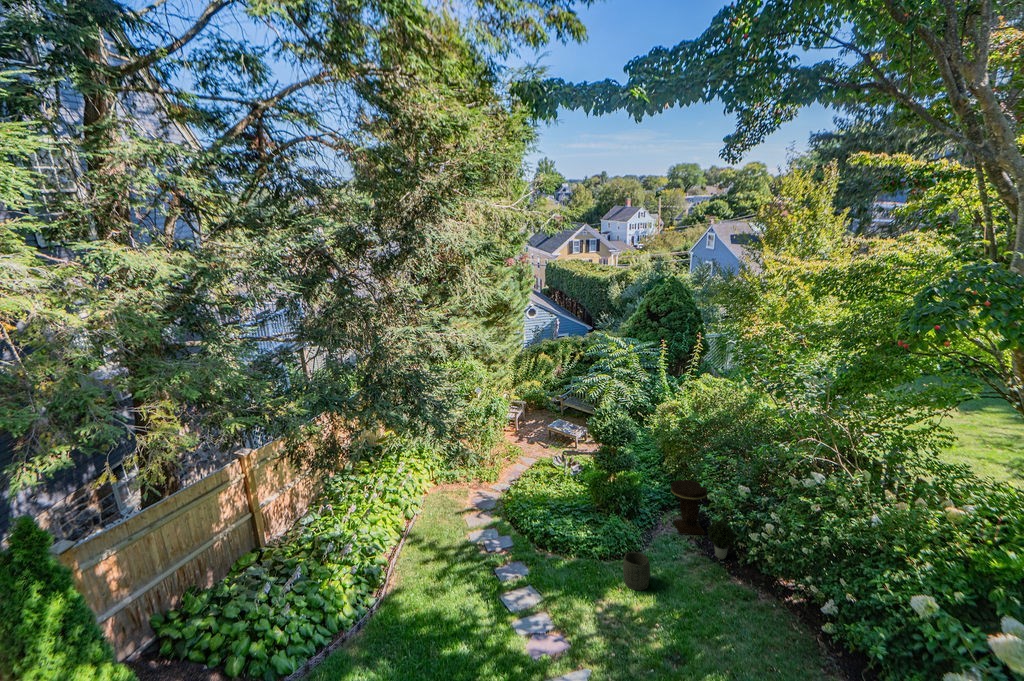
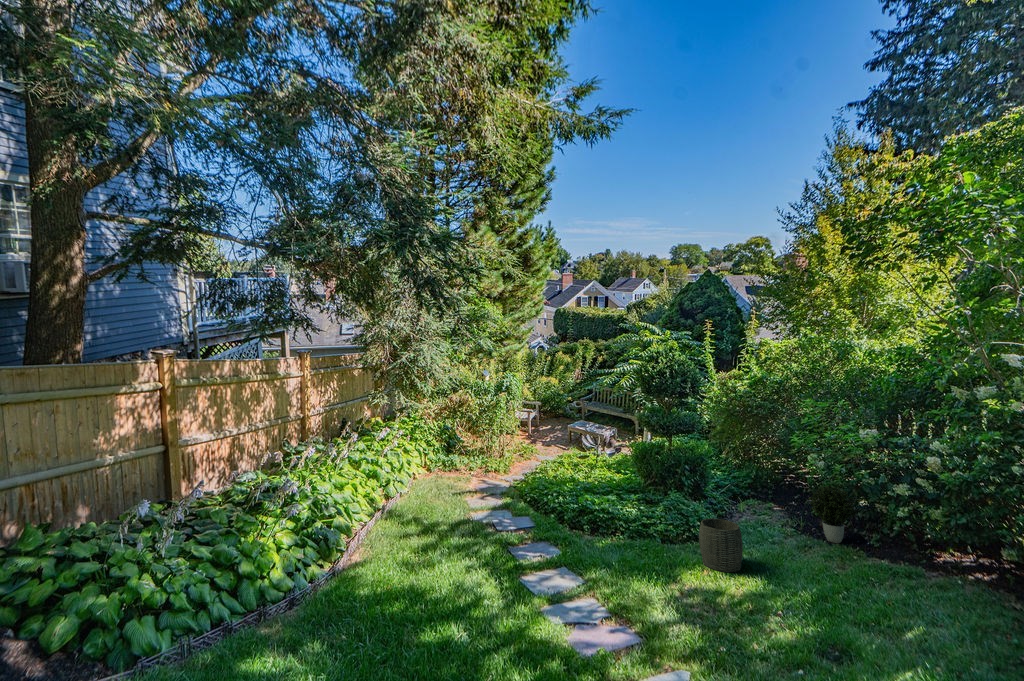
side table: present [671,480,707,535] -> none [743,450,799,520]

